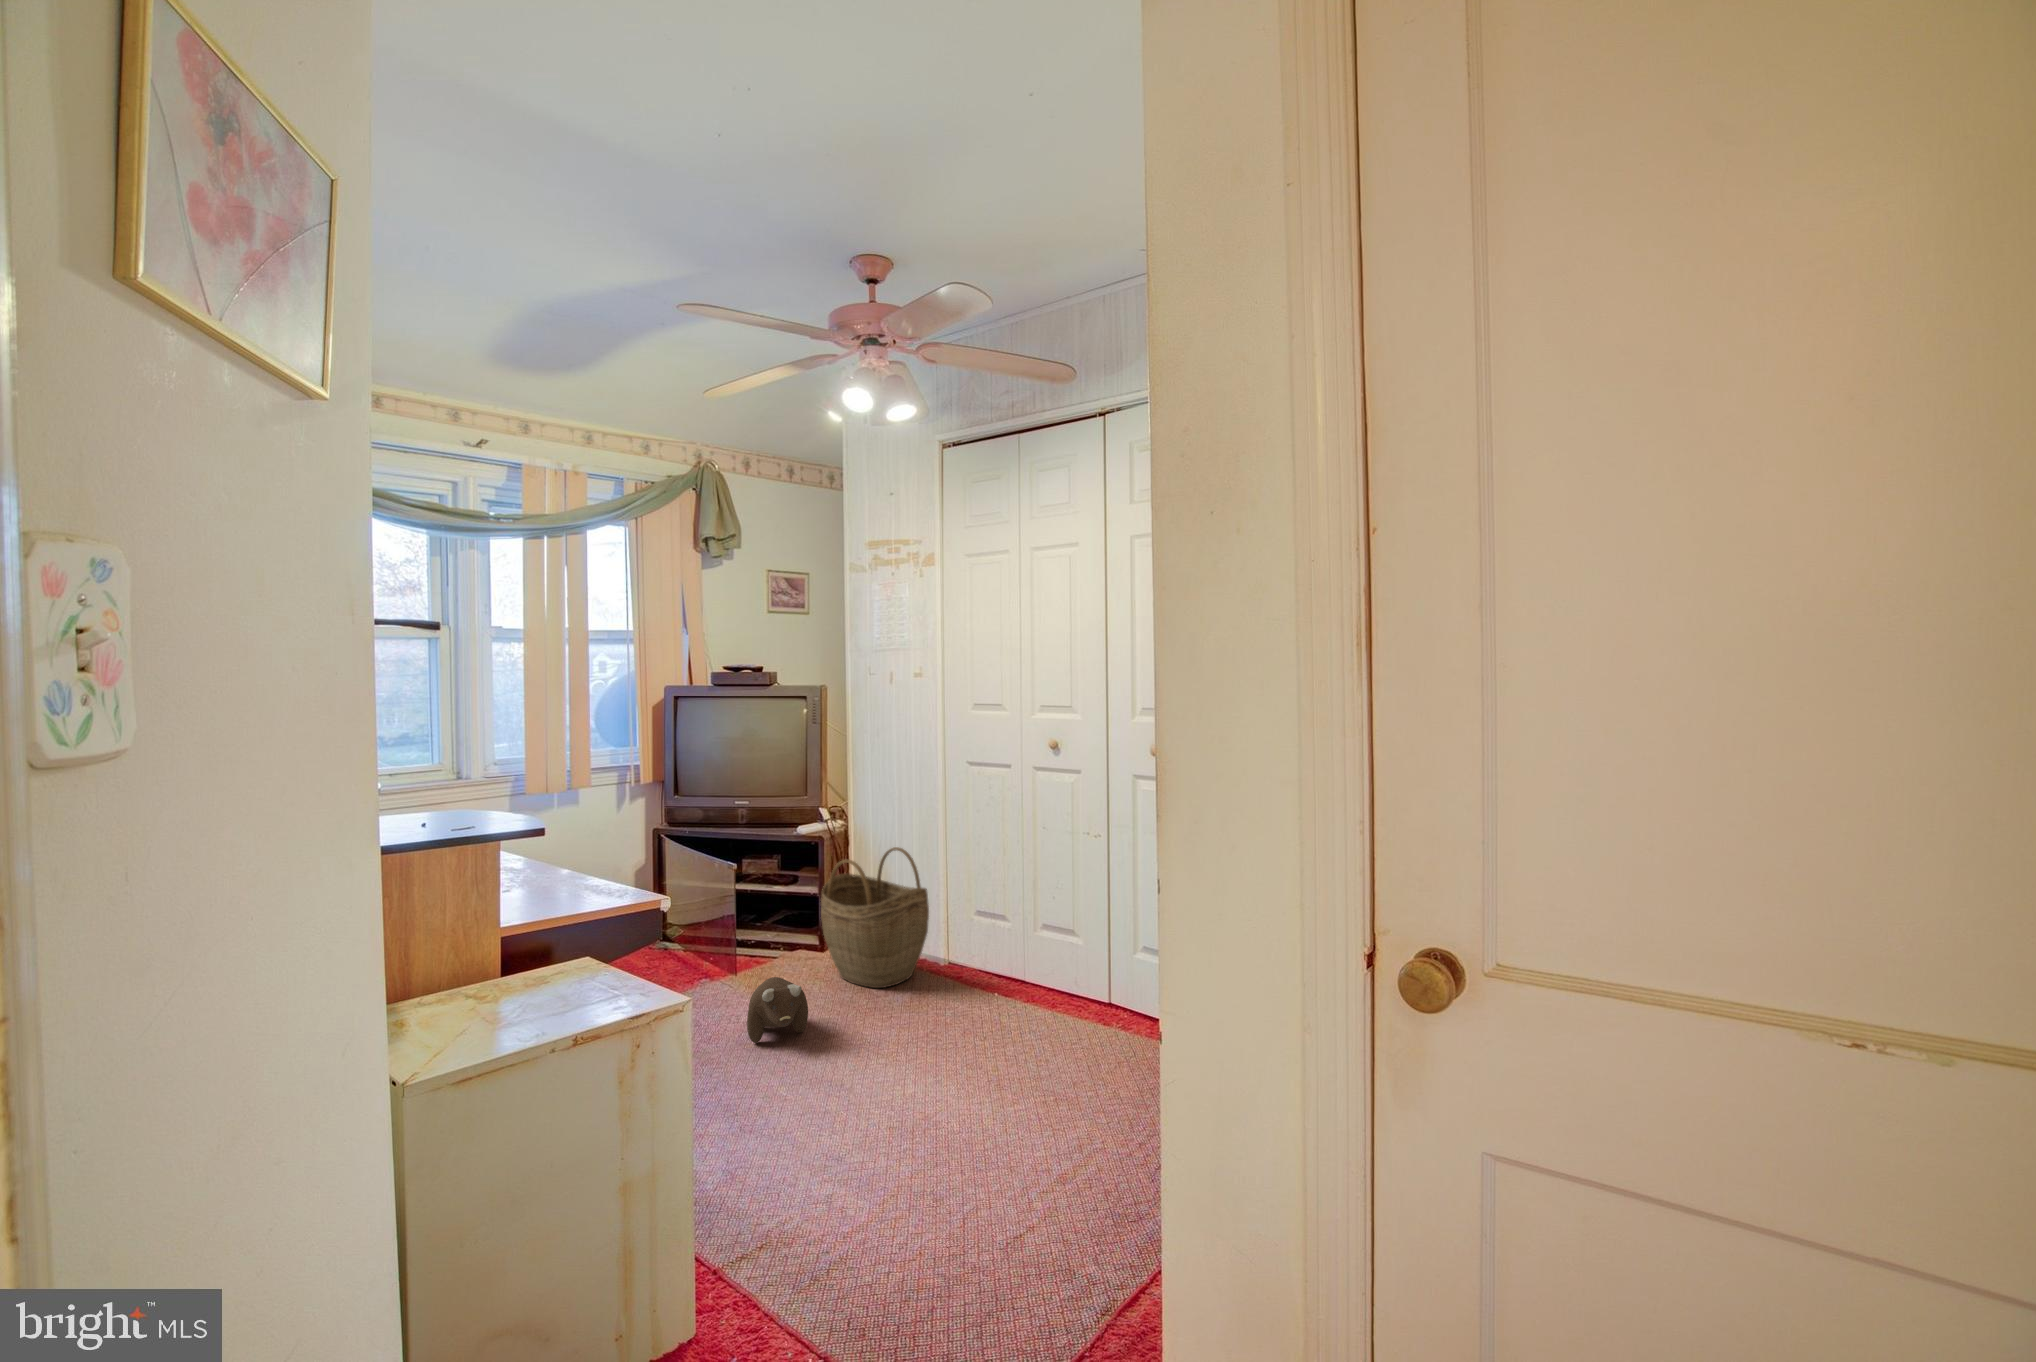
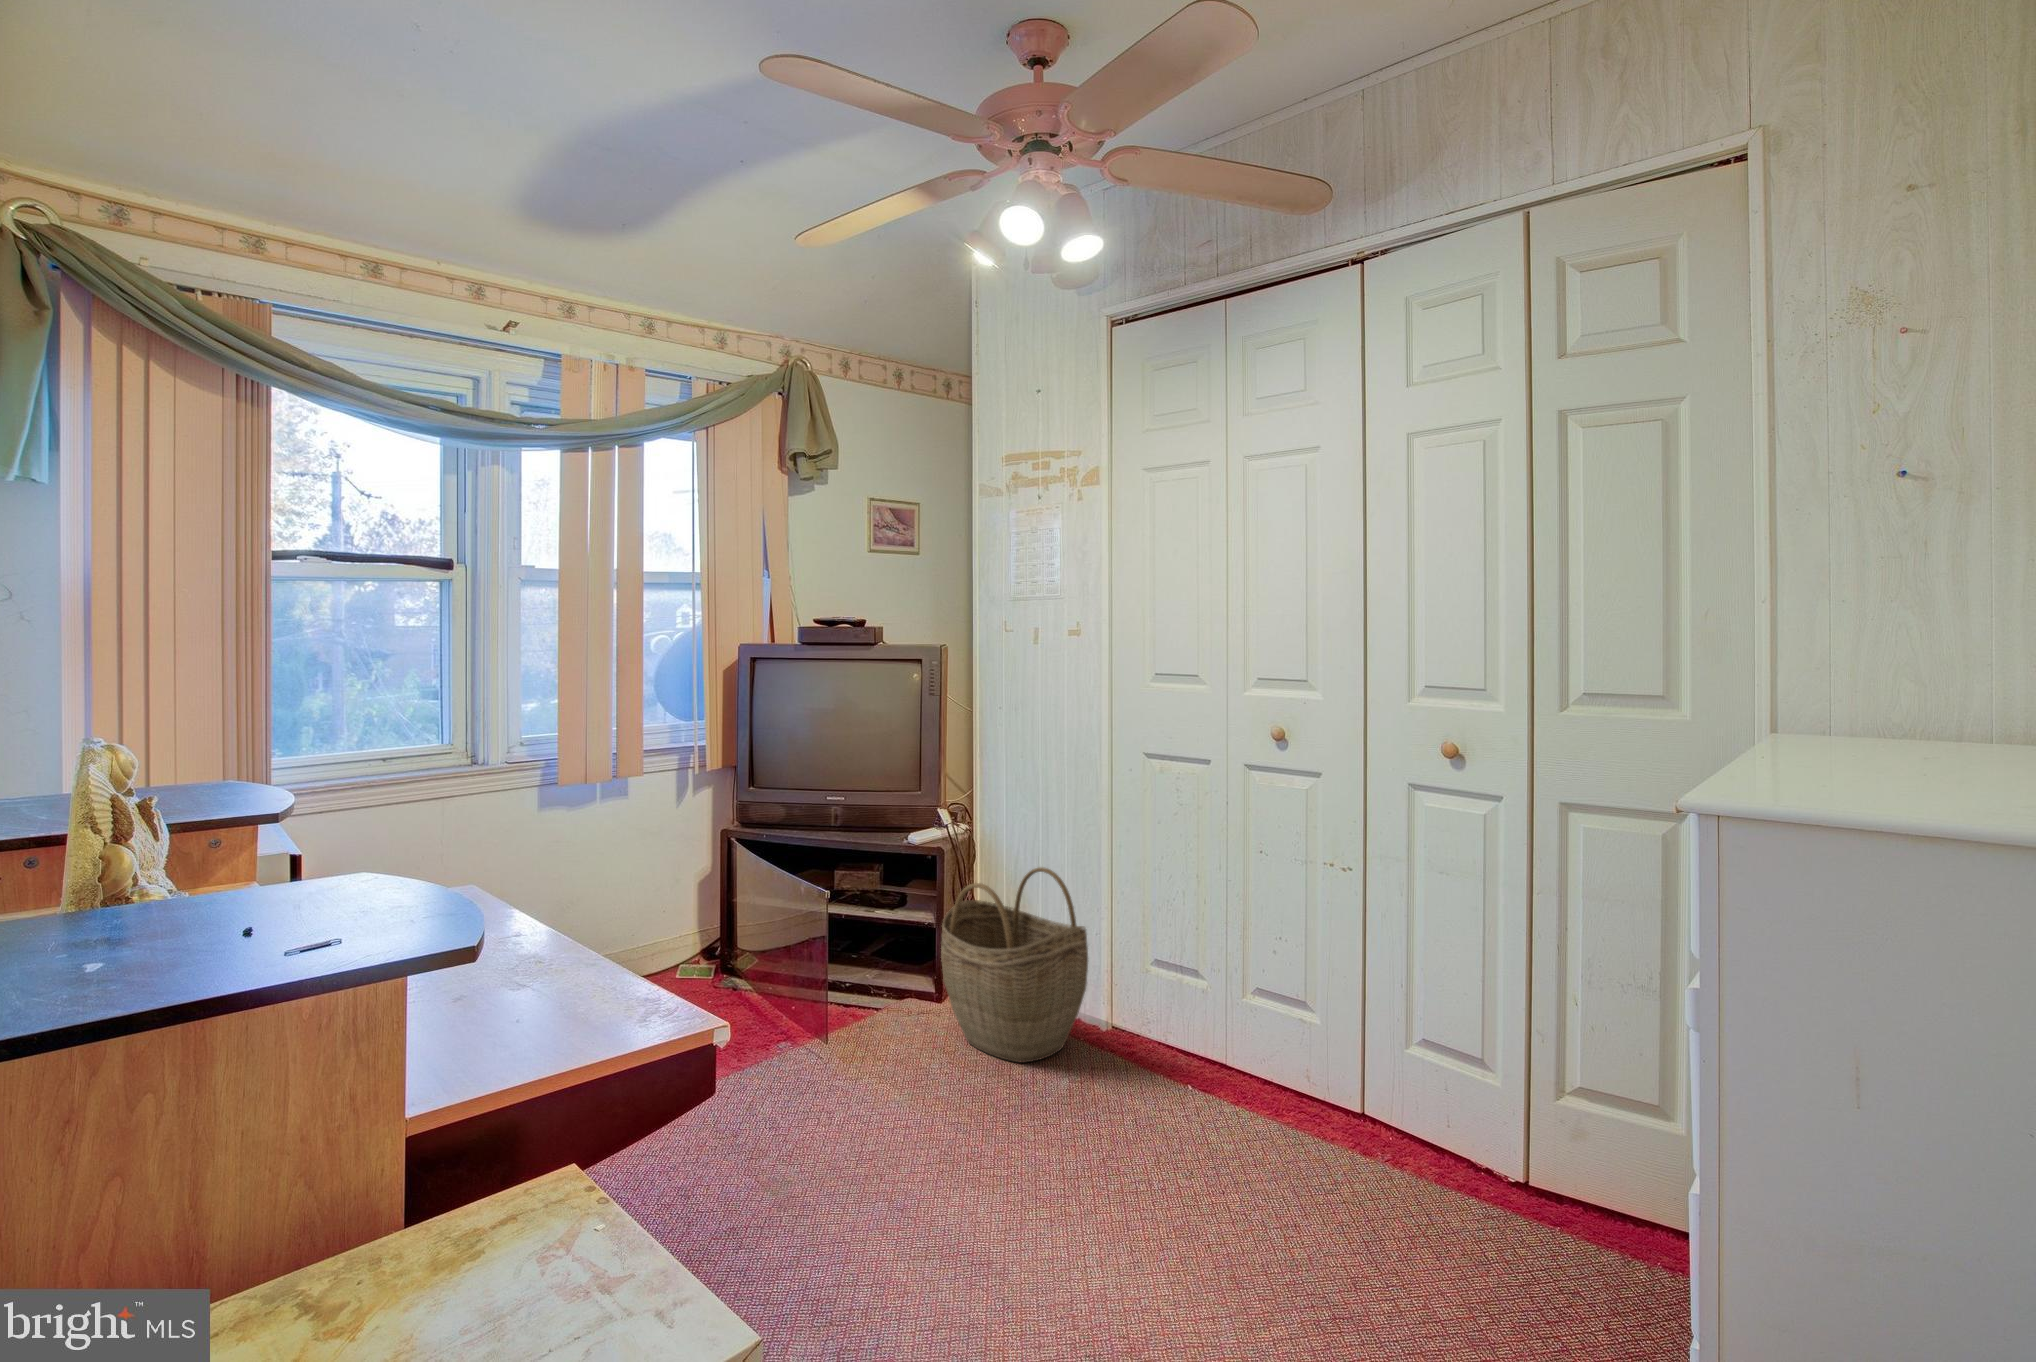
plush toy: present [747,977,808,1043] -> none [848,1045,930,1137]

